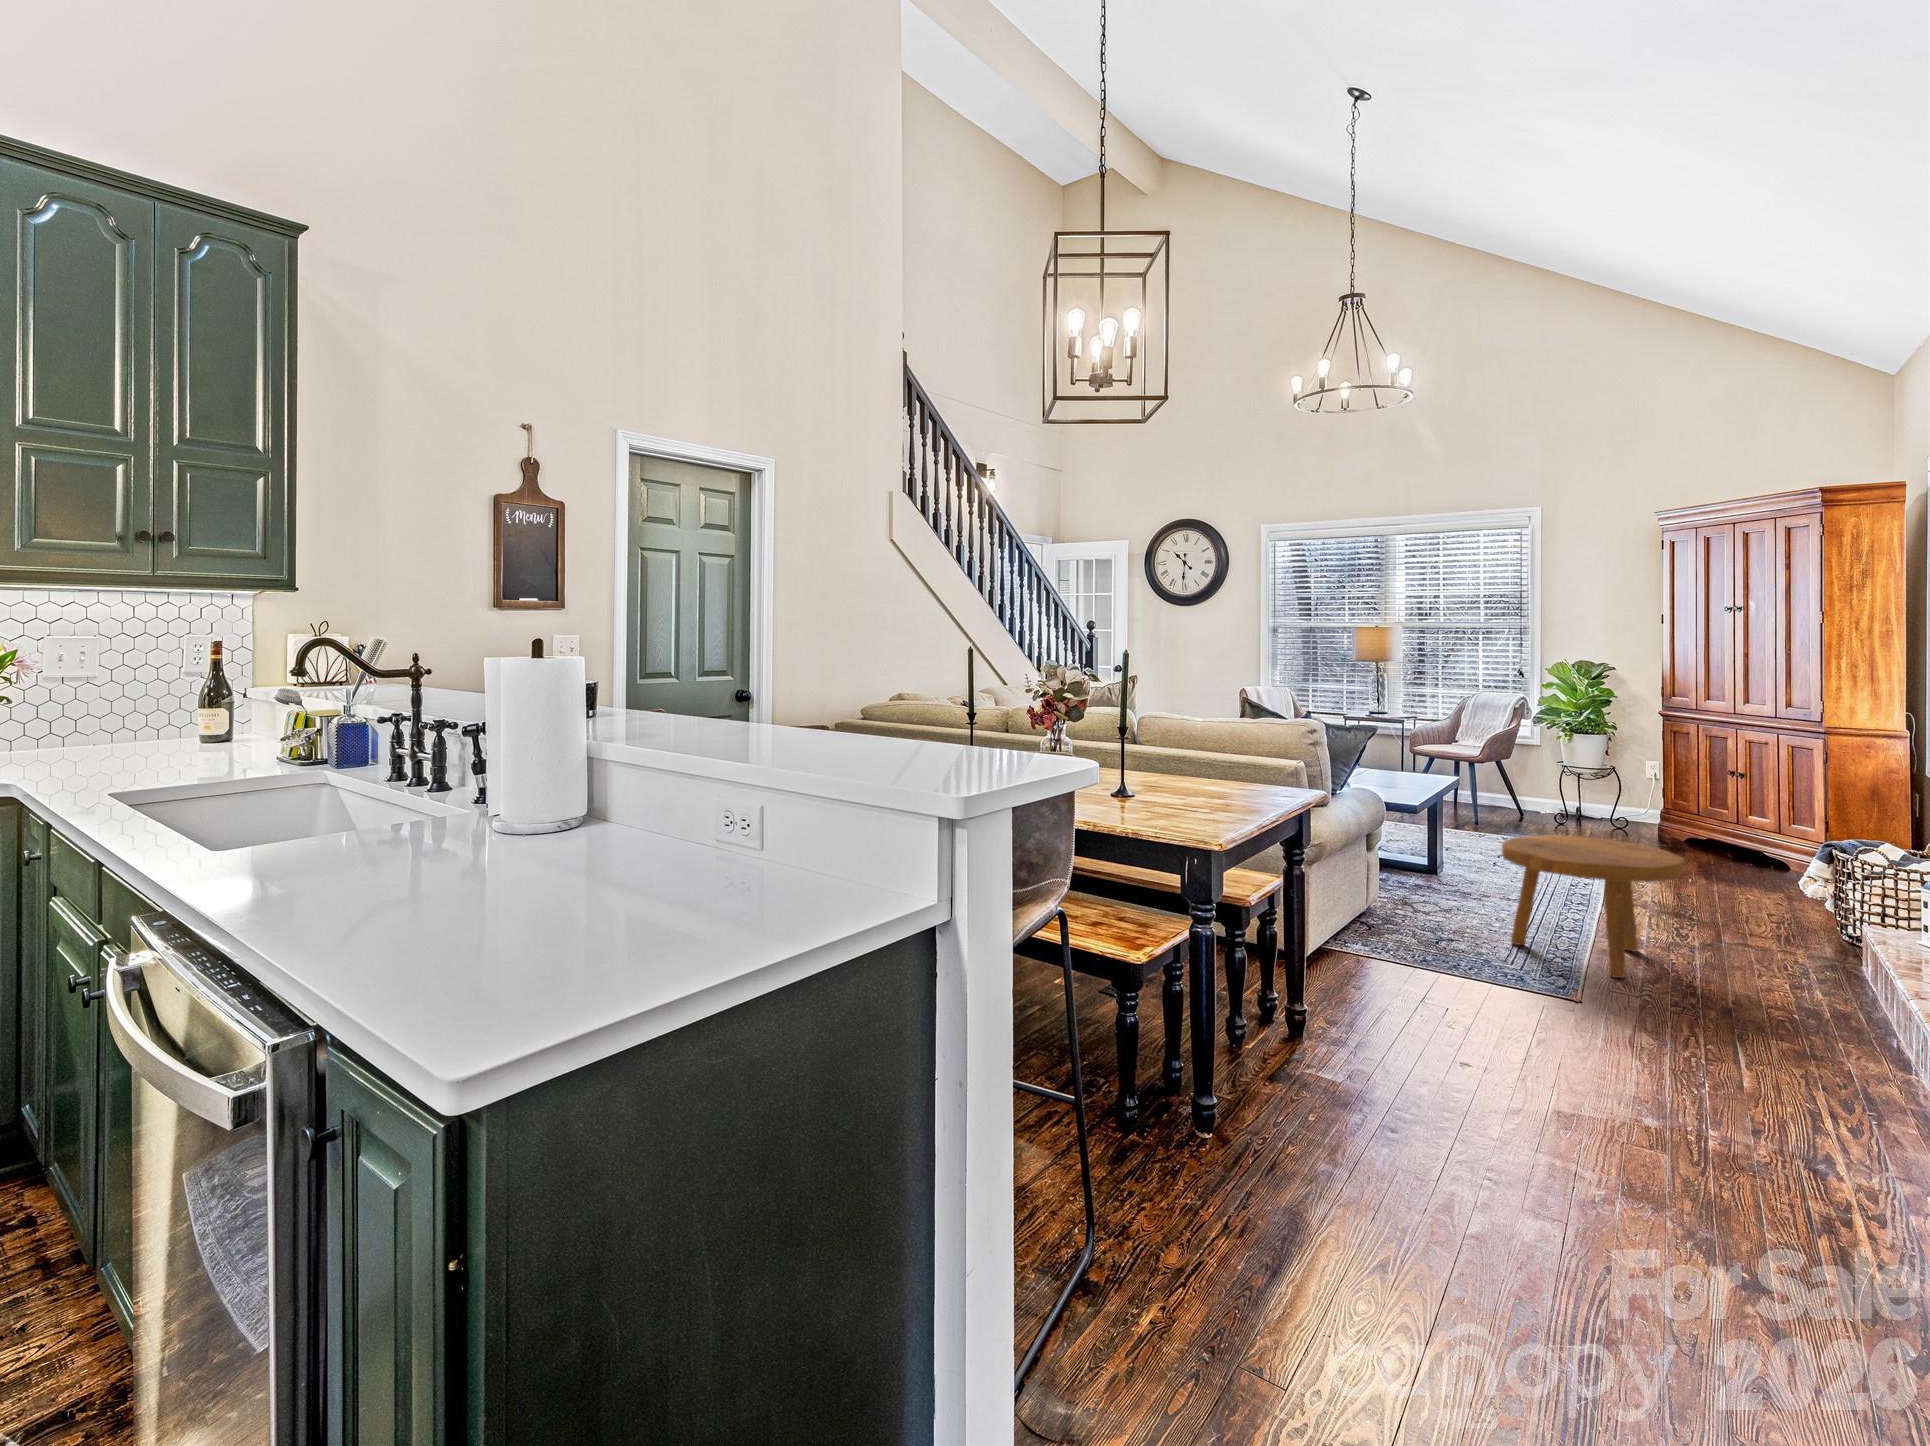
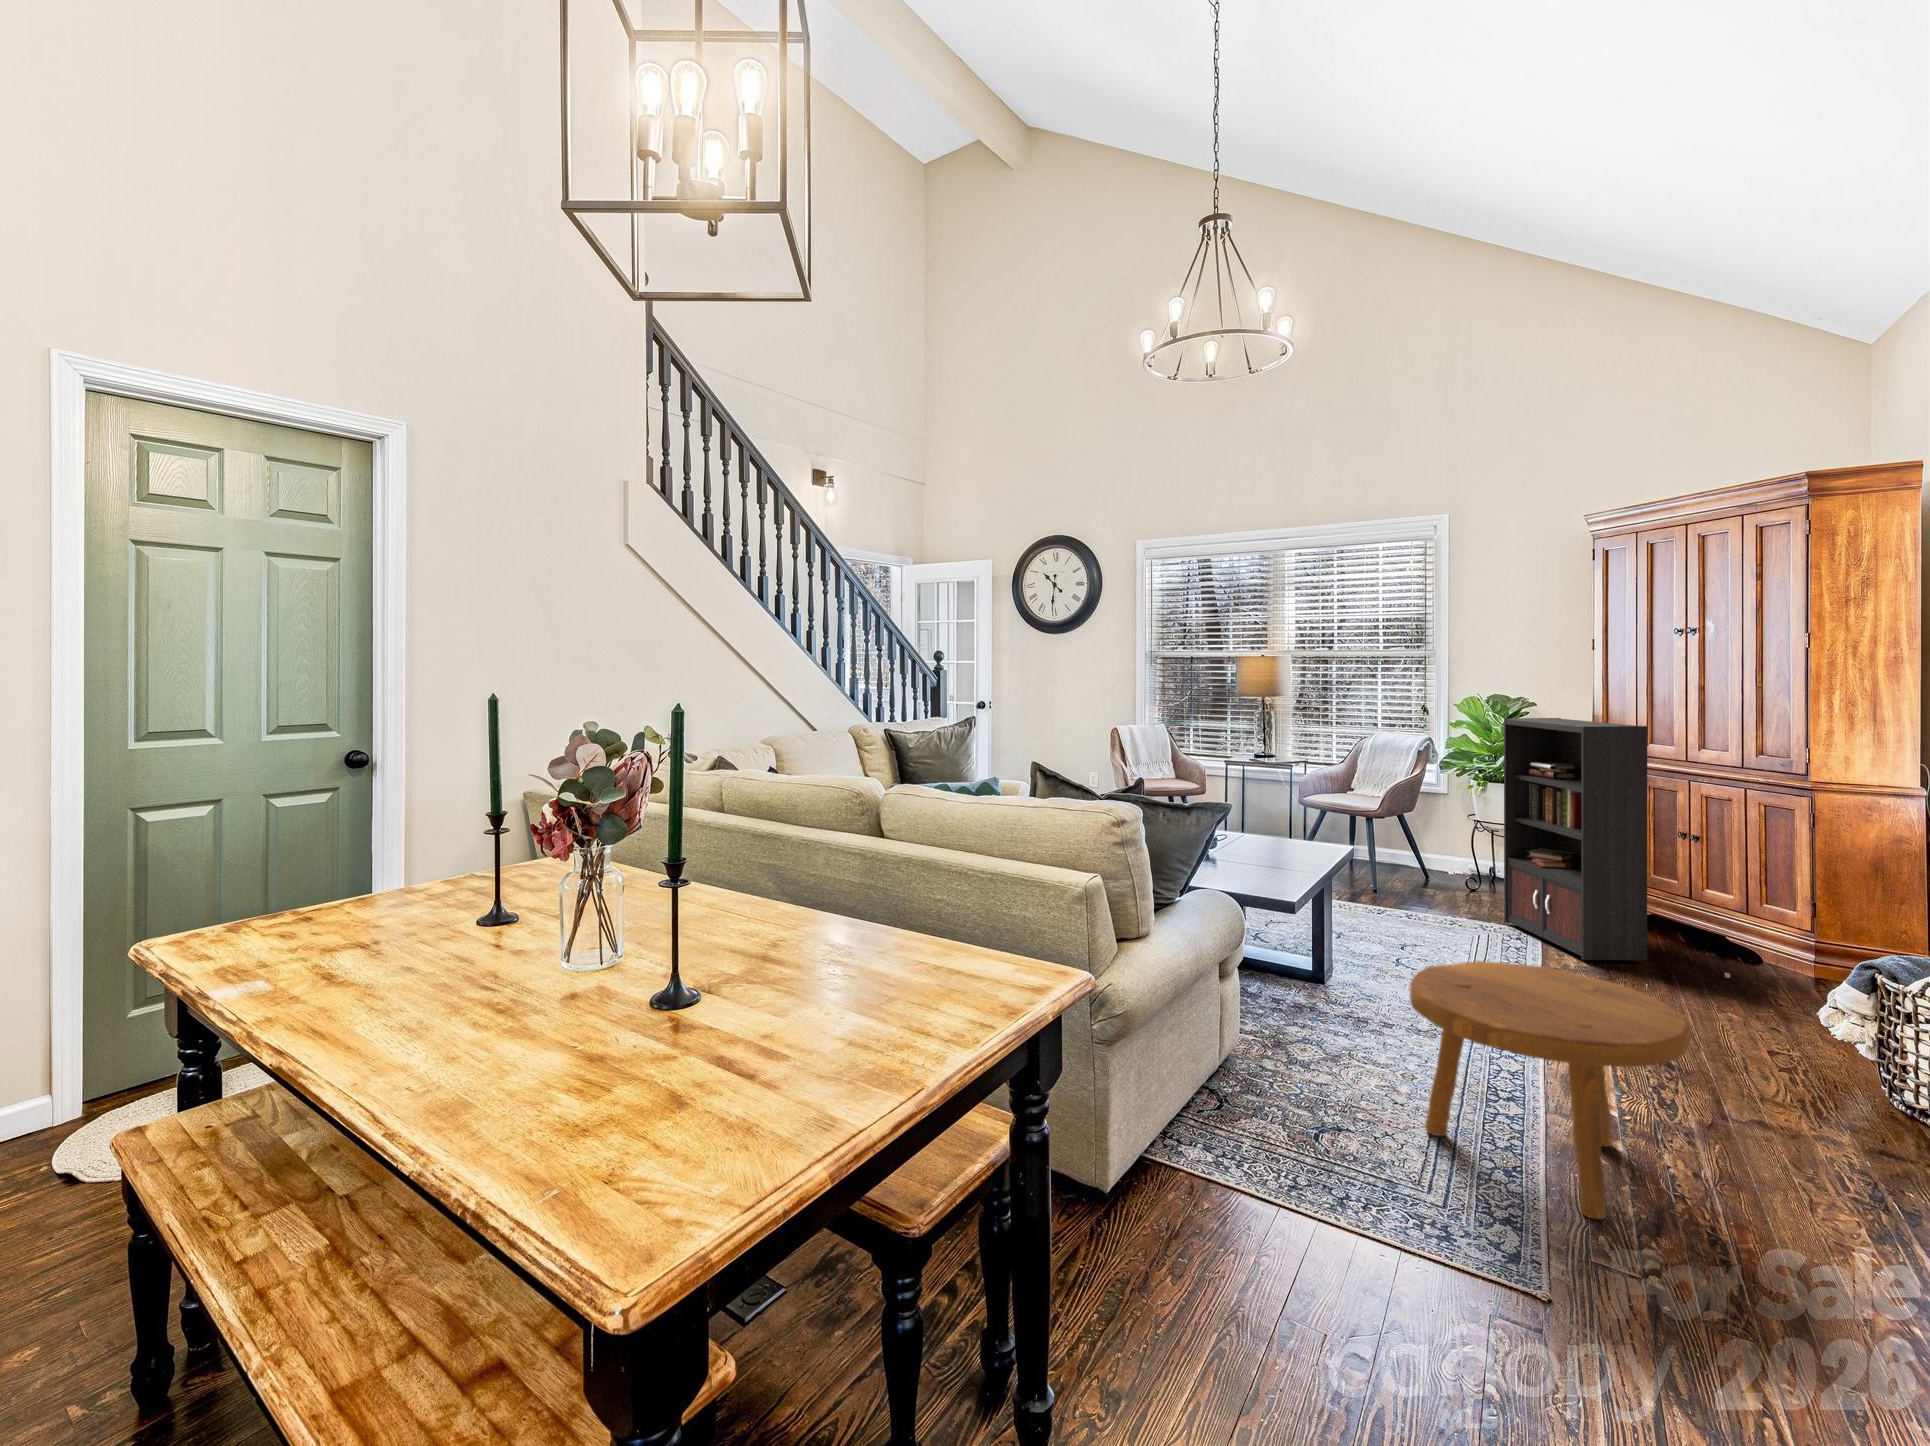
bookcase: none [1582,679,1757,876] -> present [1504,718,1730,978]

